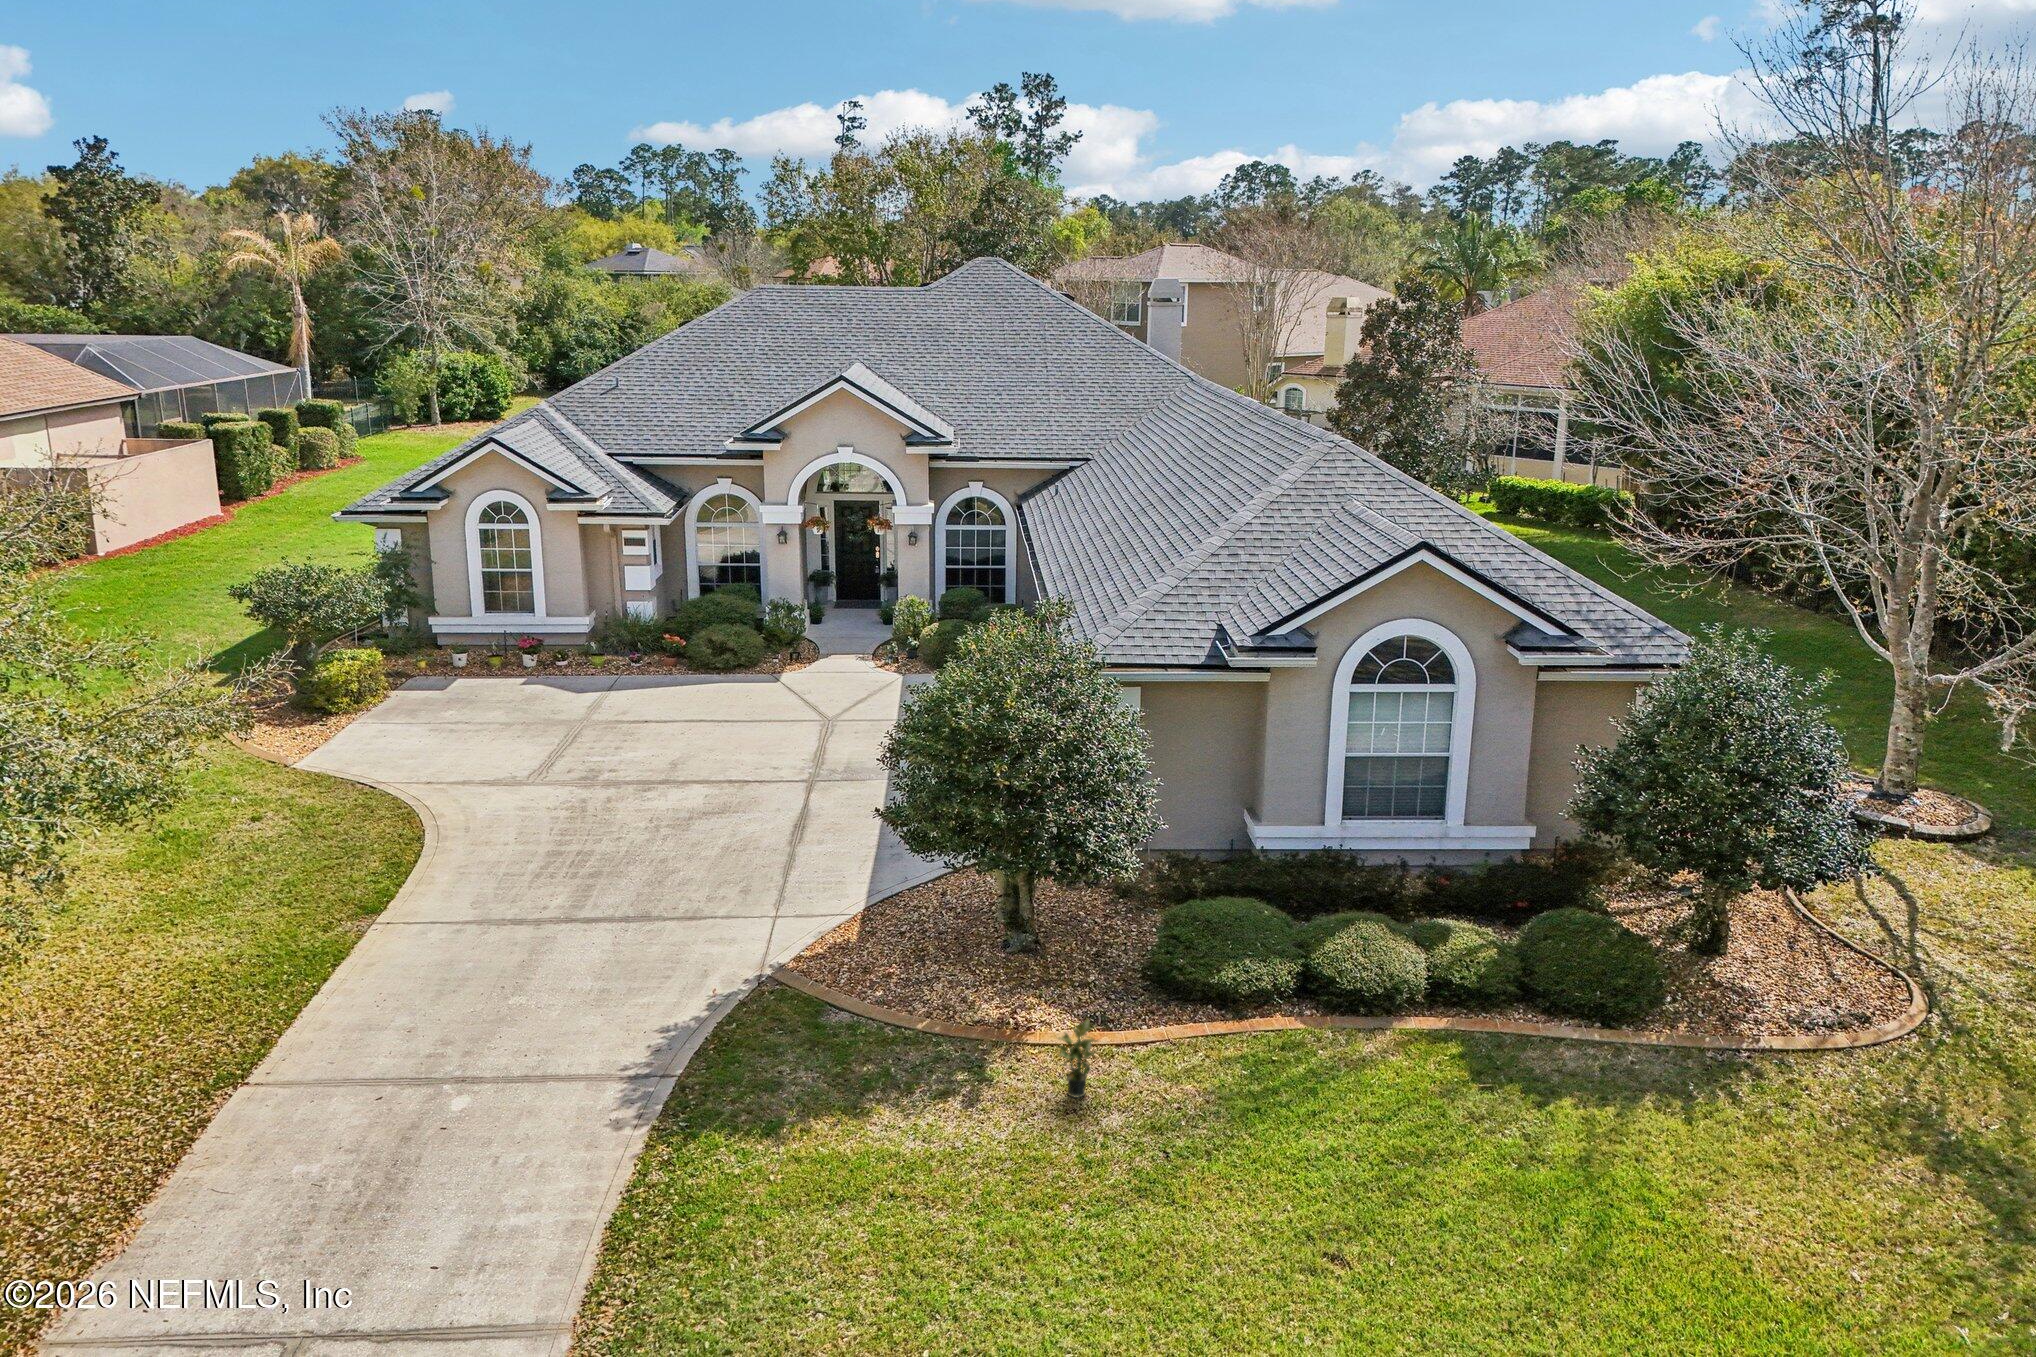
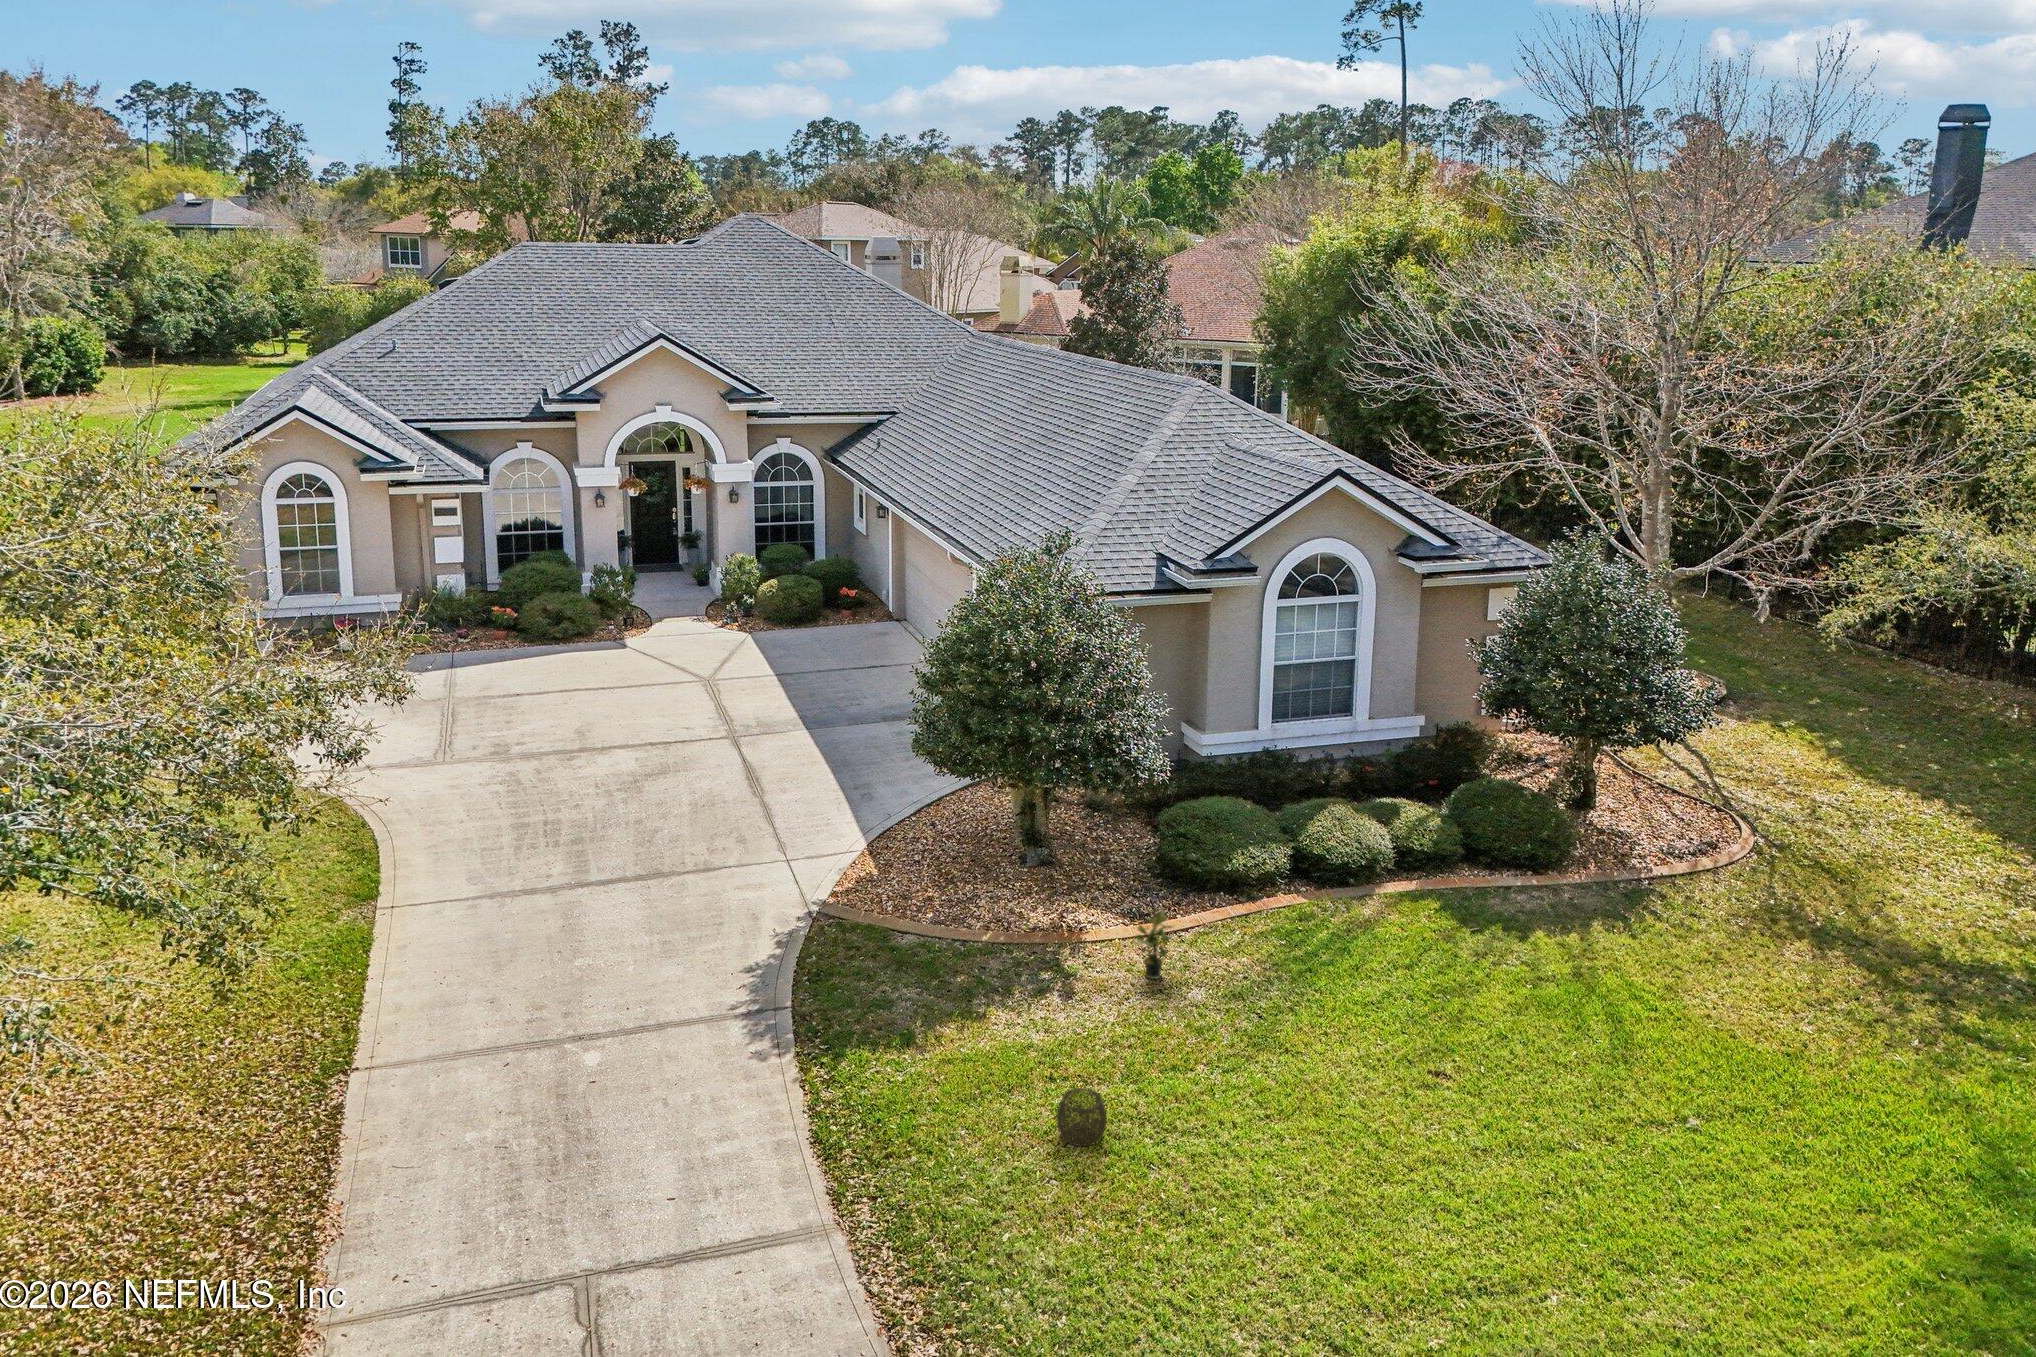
woven basket: none [849,1217,906,1287] -> present [1056,1088,1107,1147]

